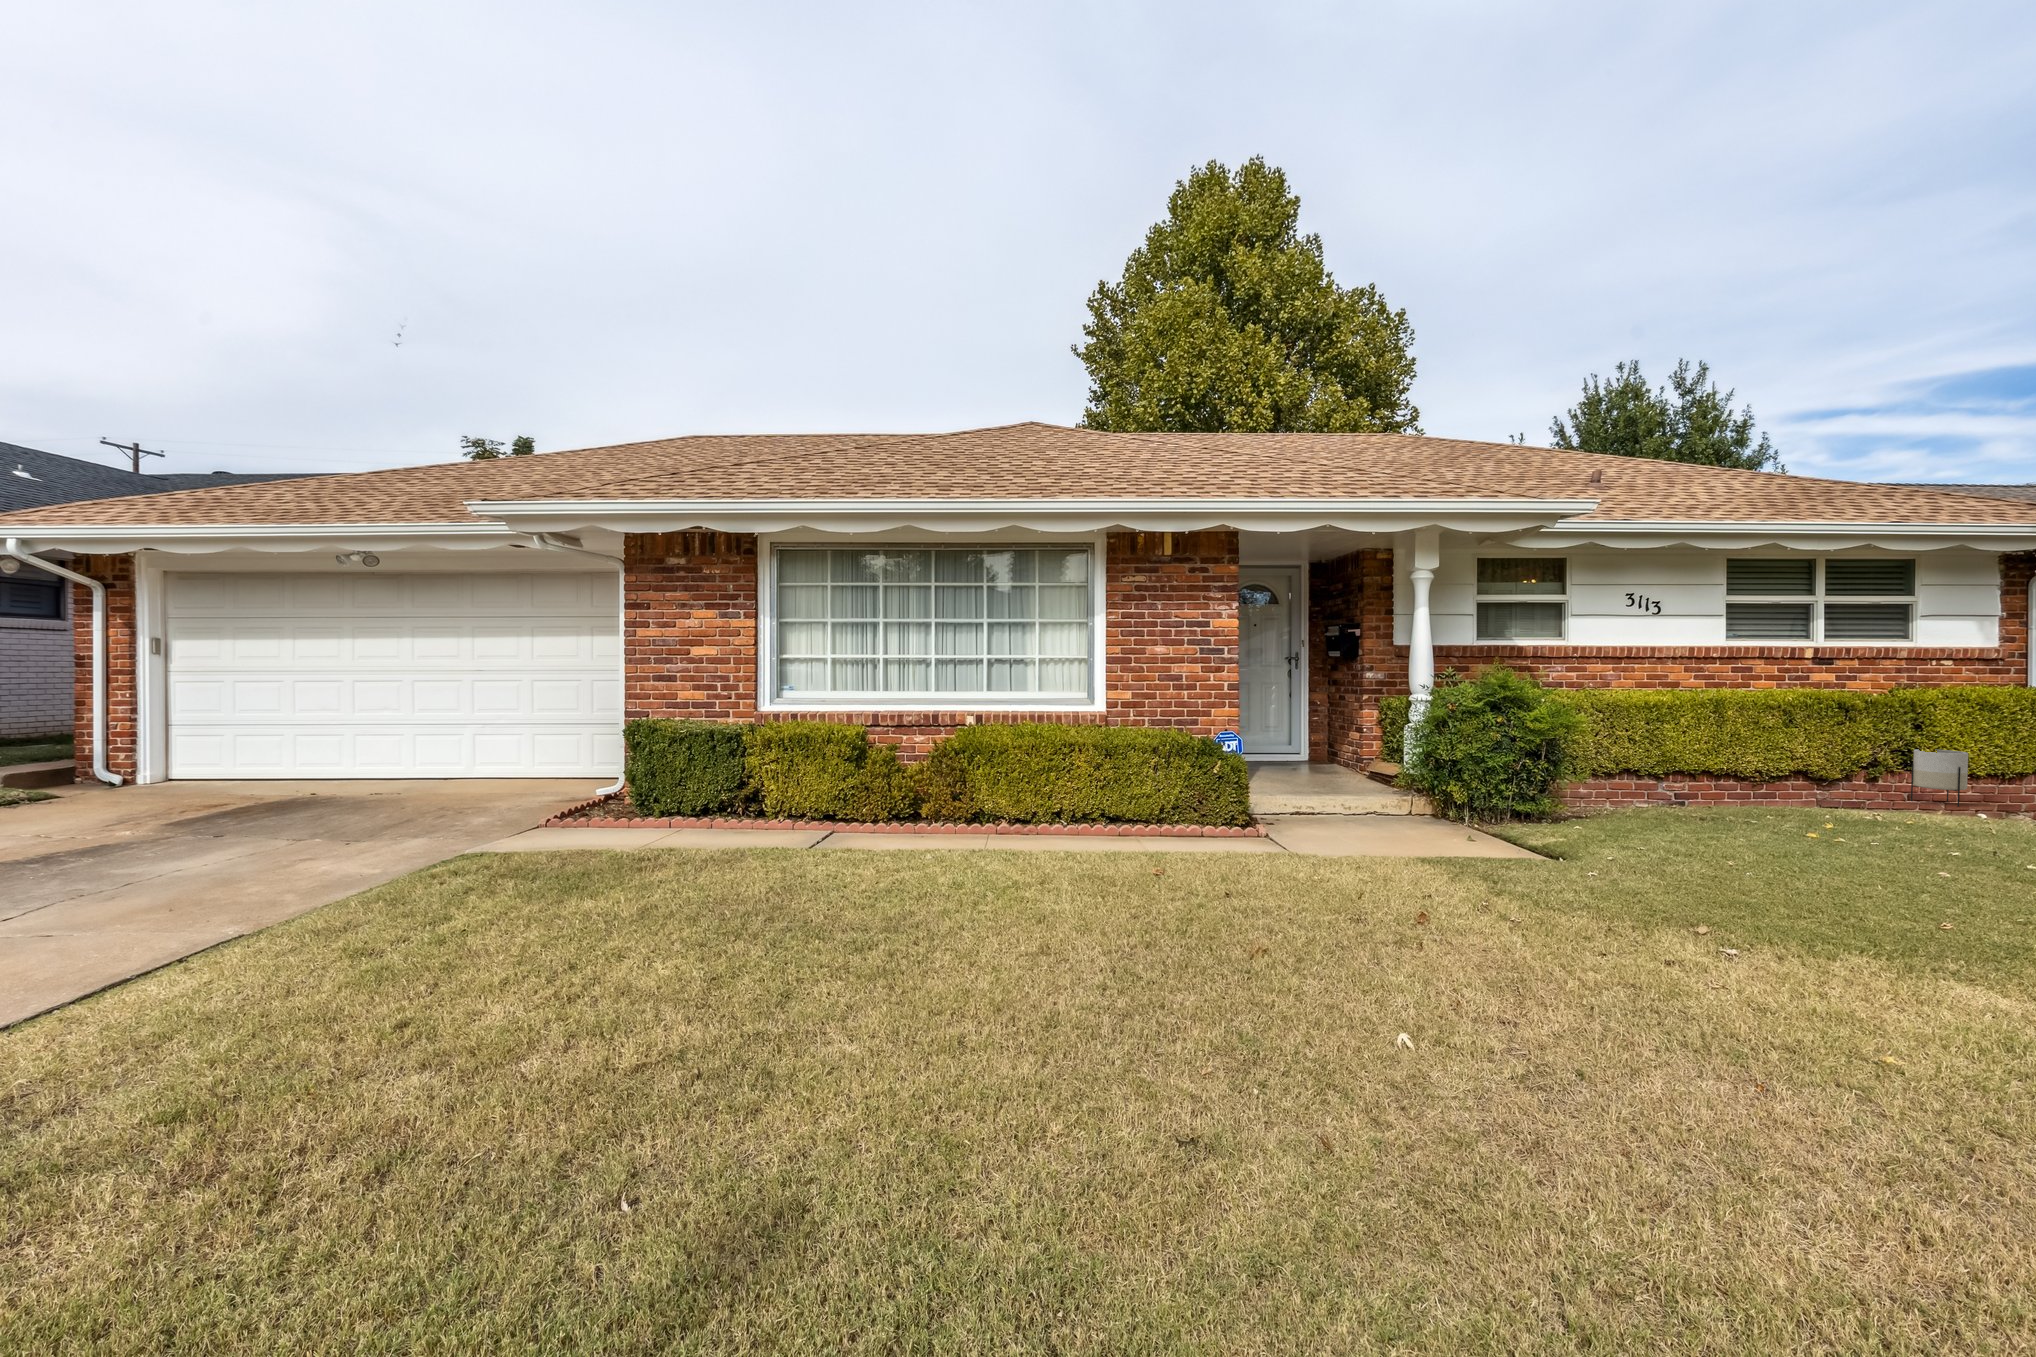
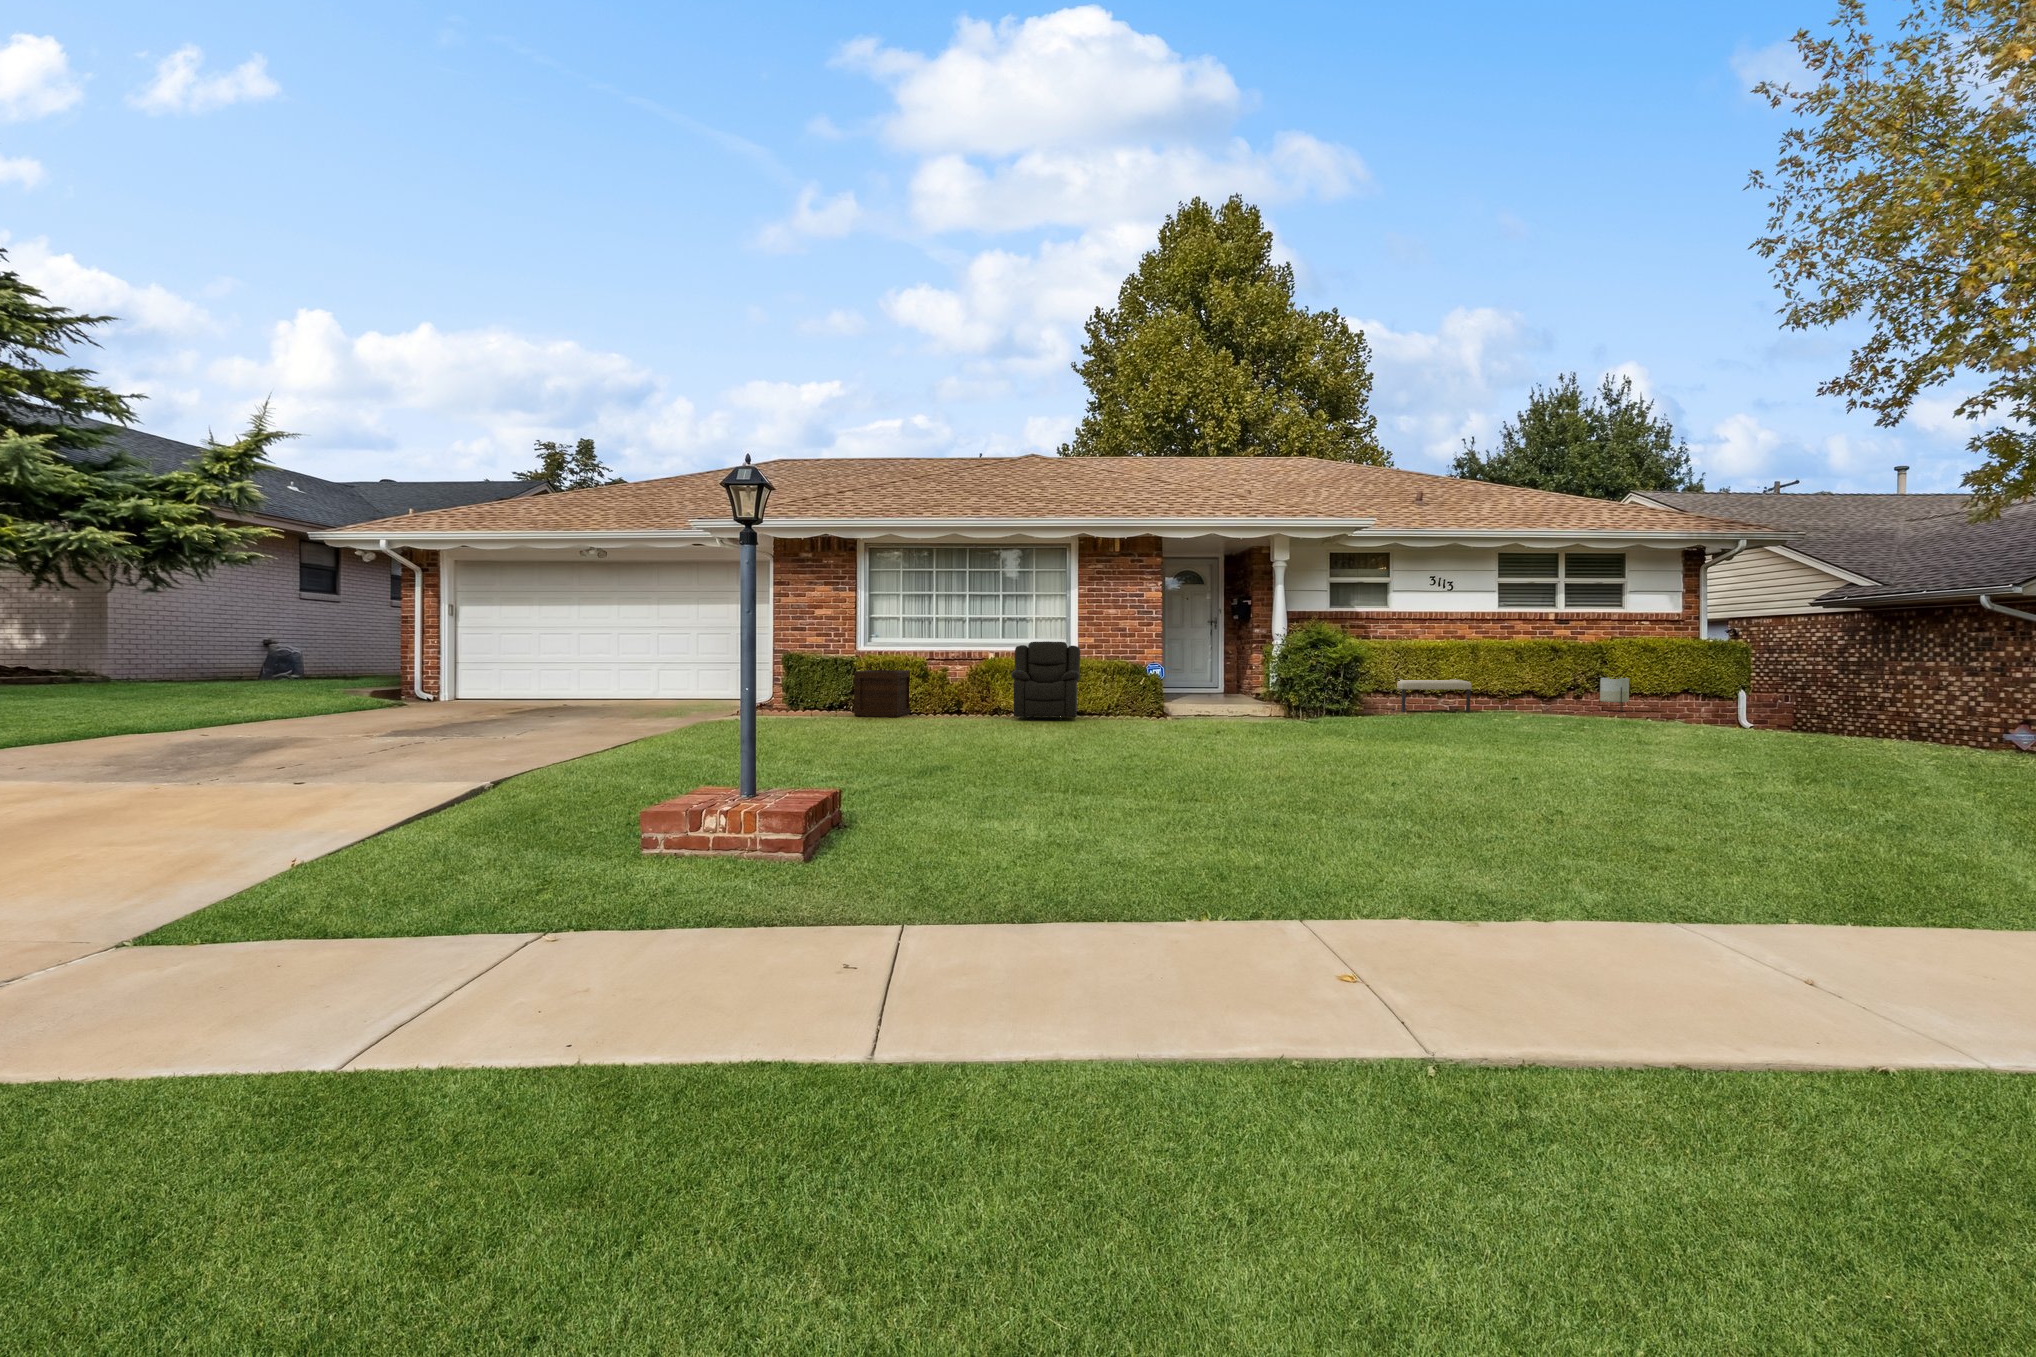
chair: none [1001,704,1122,847] -> present [1011,641,1081,721]
wooden crate: none [731,749,835,837] -> present [854,670,911,717]
bench: none [1593,754,1730,809] -> present [1392,679,1472,712]

